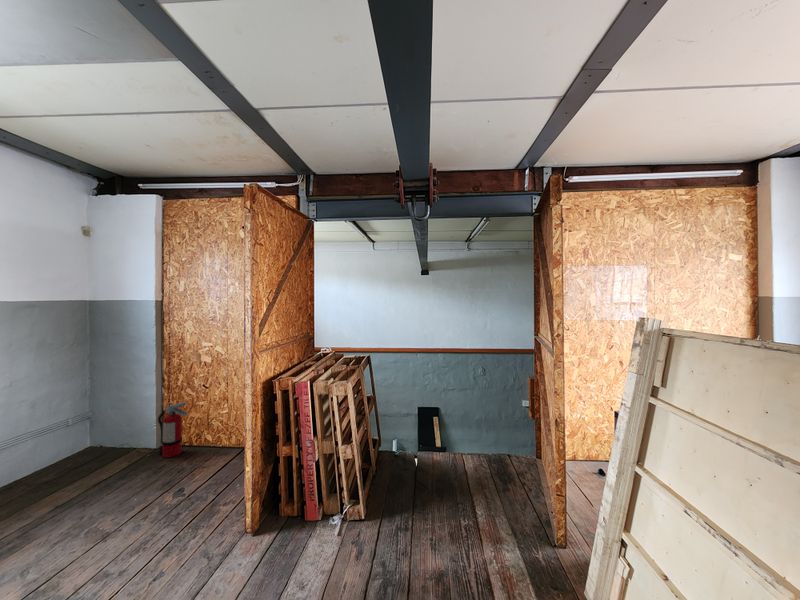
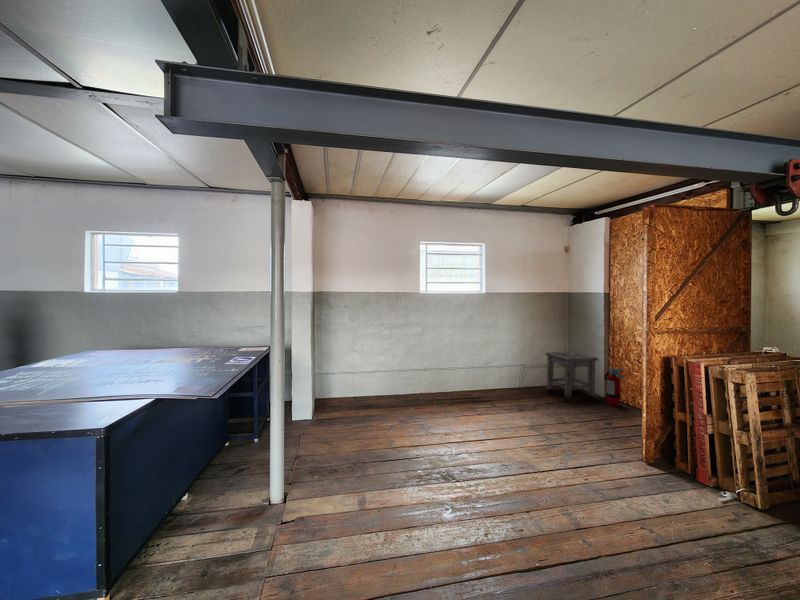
stool: none [38,394,147,479] -> present [545,352,598,399]

